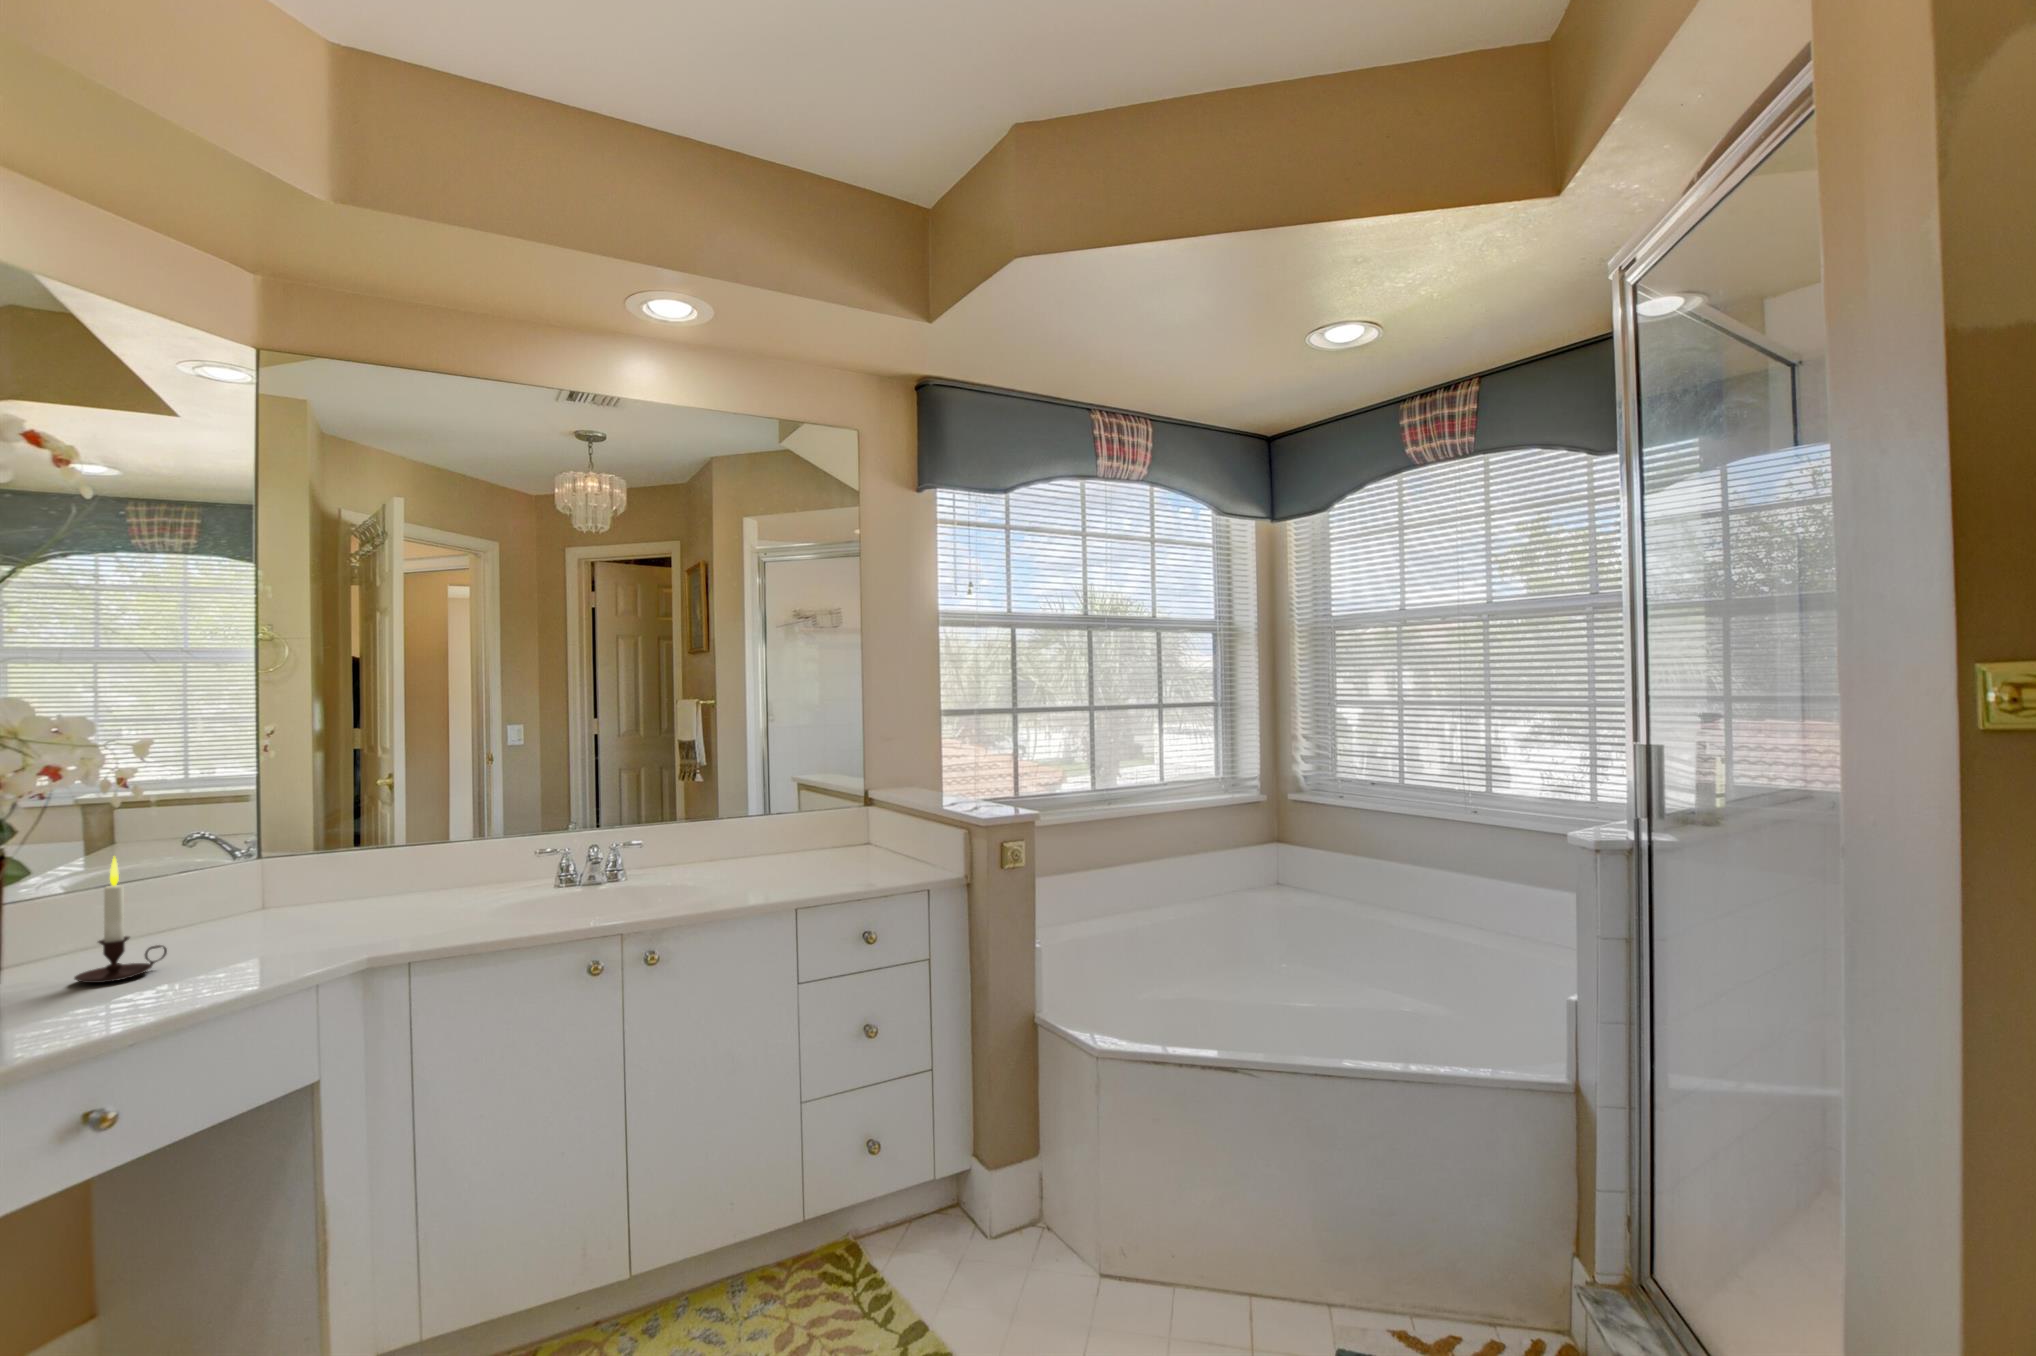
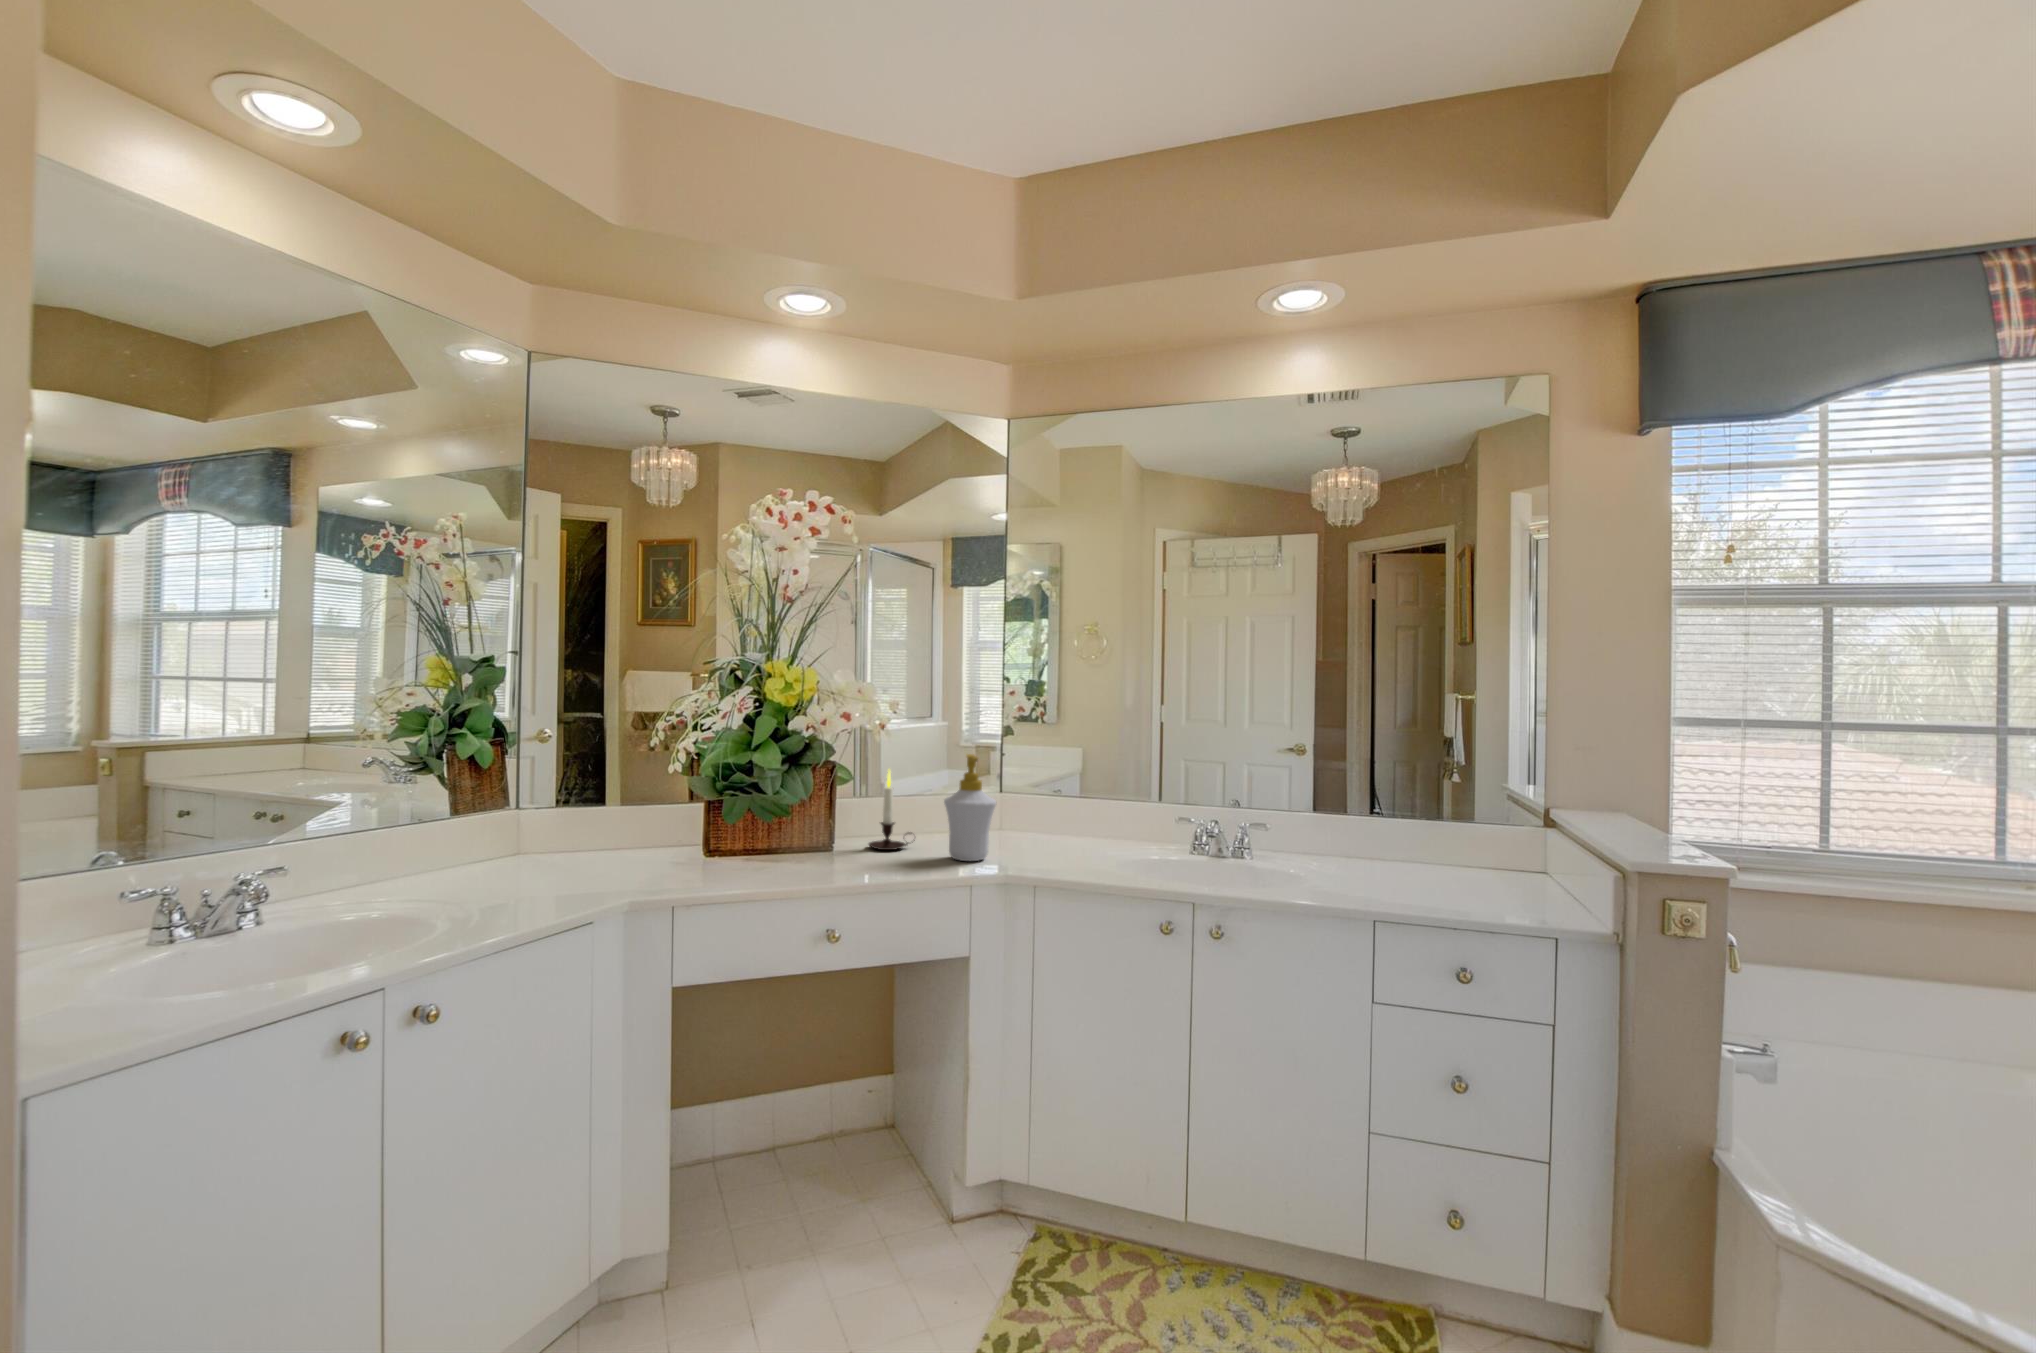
soap bottle: none [240,816,332,964] -> present [944,754,996,861]

